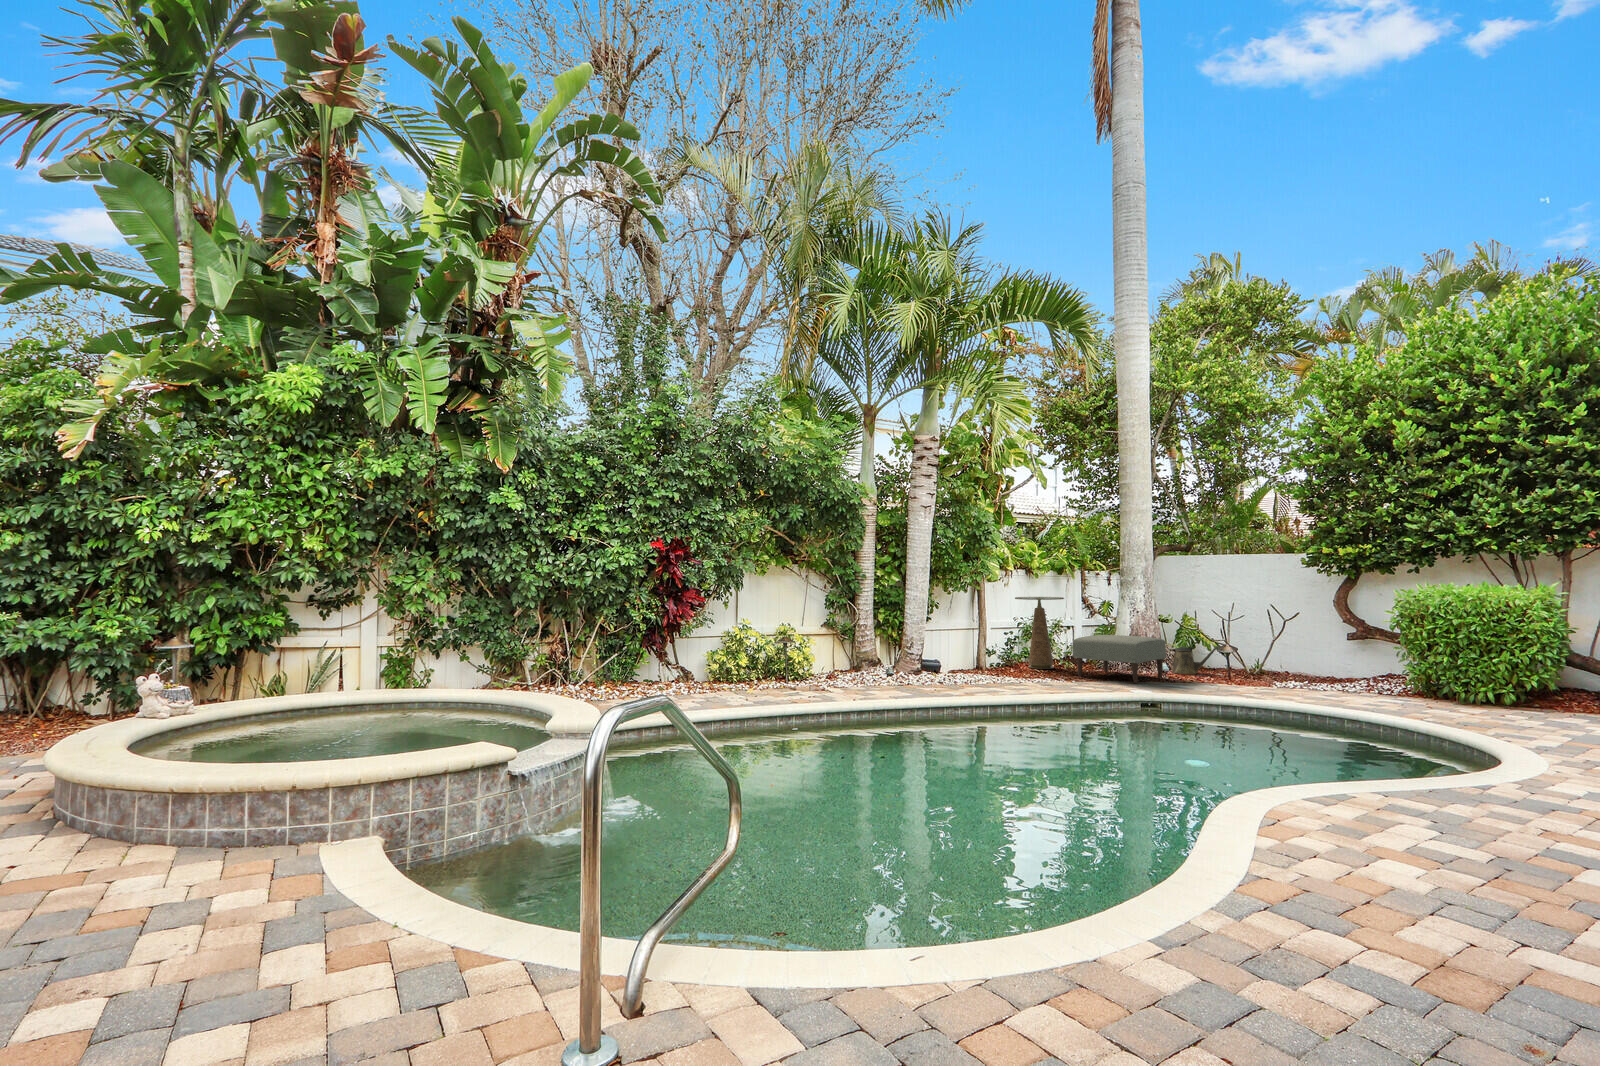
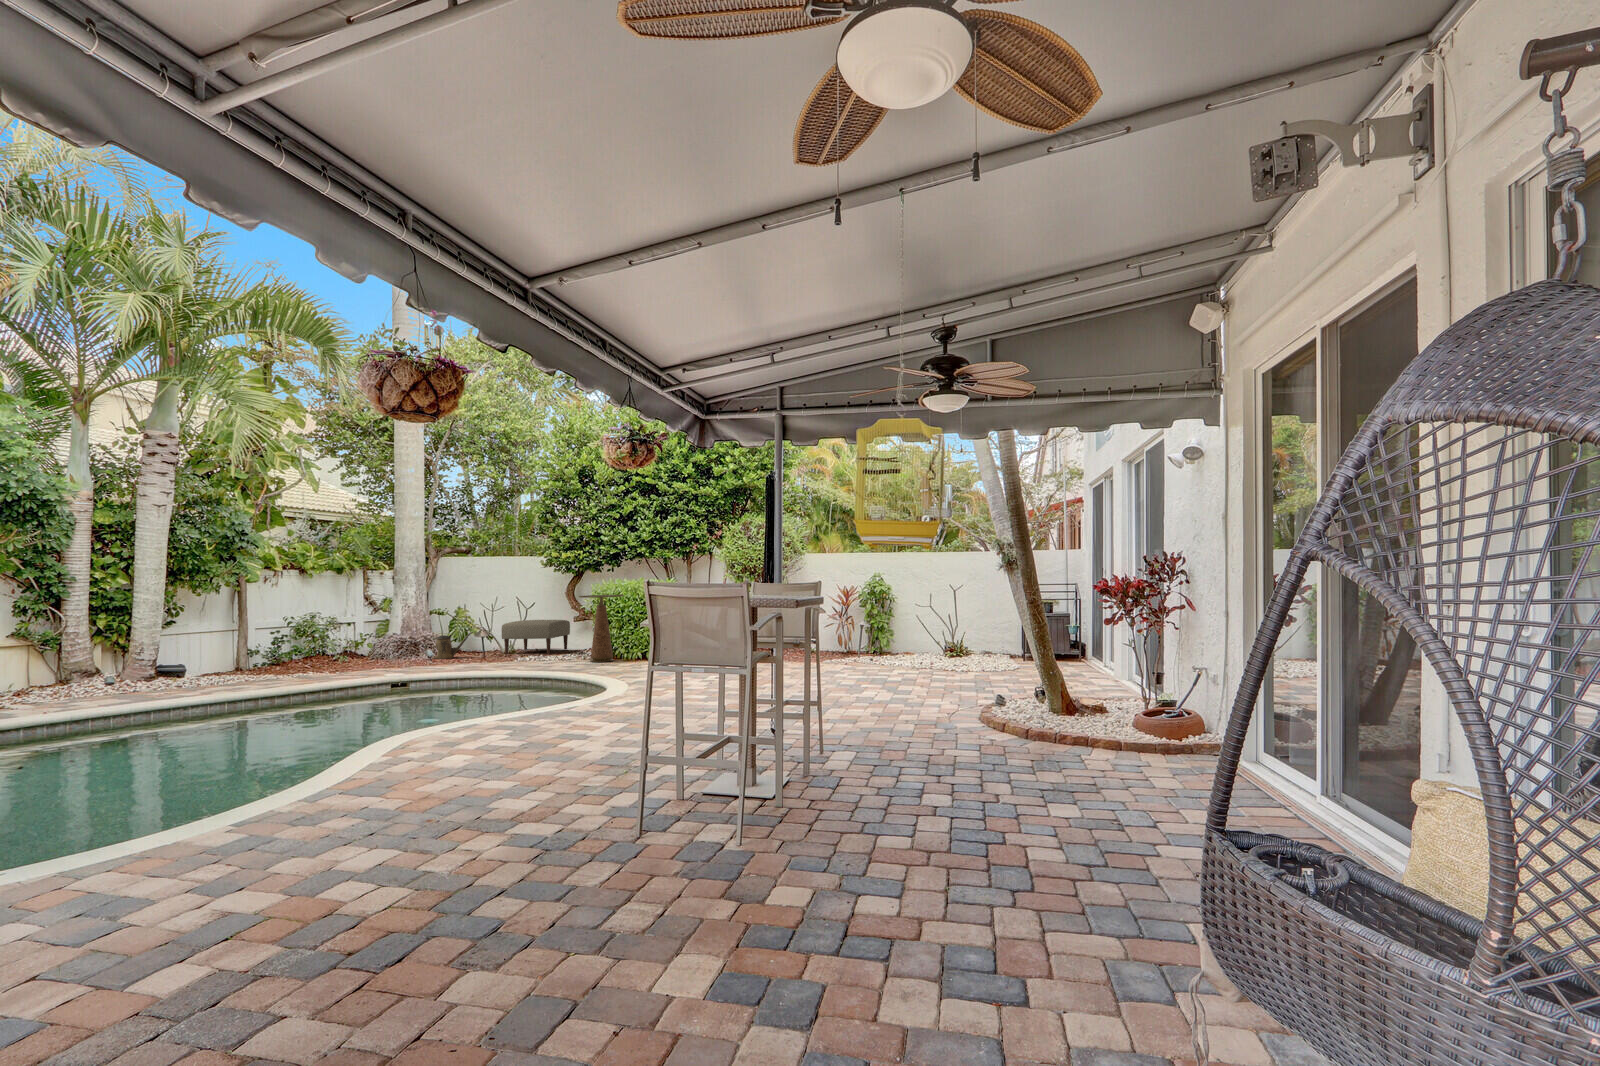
side table: present [1015,597,1064,669] -> present [579,595,624,662]
ottoman: present [1073,635,1166,683] -> present [502,620,570,654]

